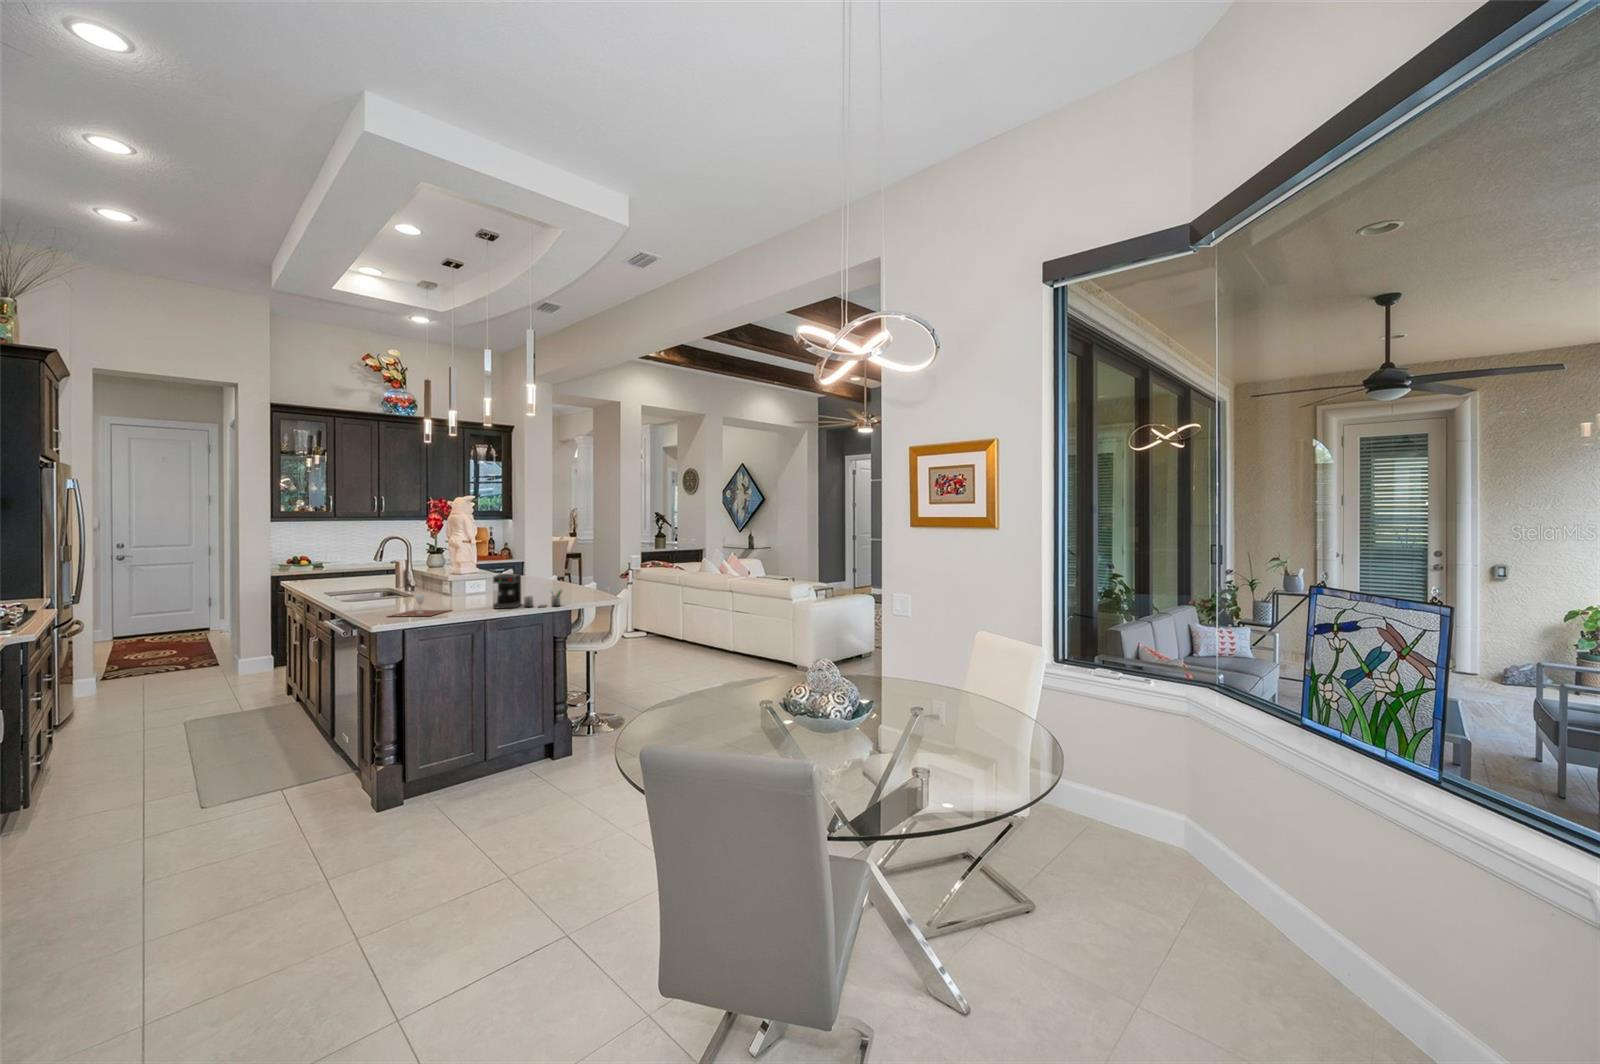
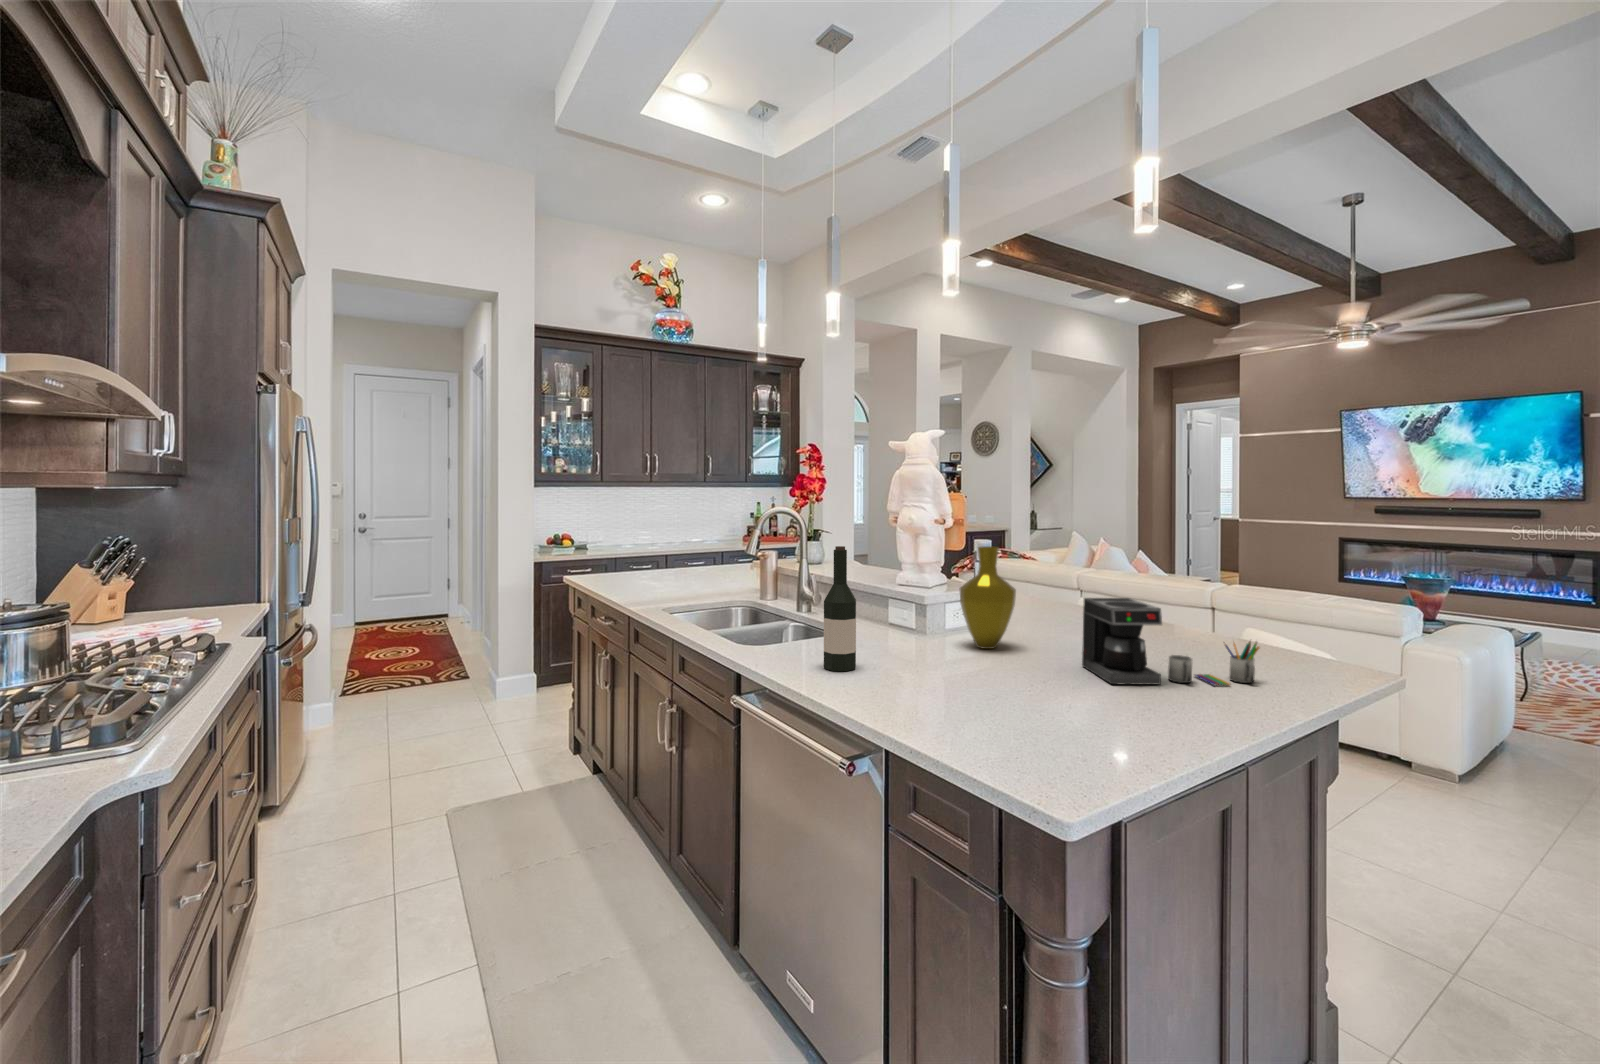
wine bottle: none [369,553,388,610] -> present [824,546,856,671]
vase: none [460,553,489,602] -> present [960,546,1016,649]
wine glass: present [391,594,448,617] -> none [918,647,1032,714]

